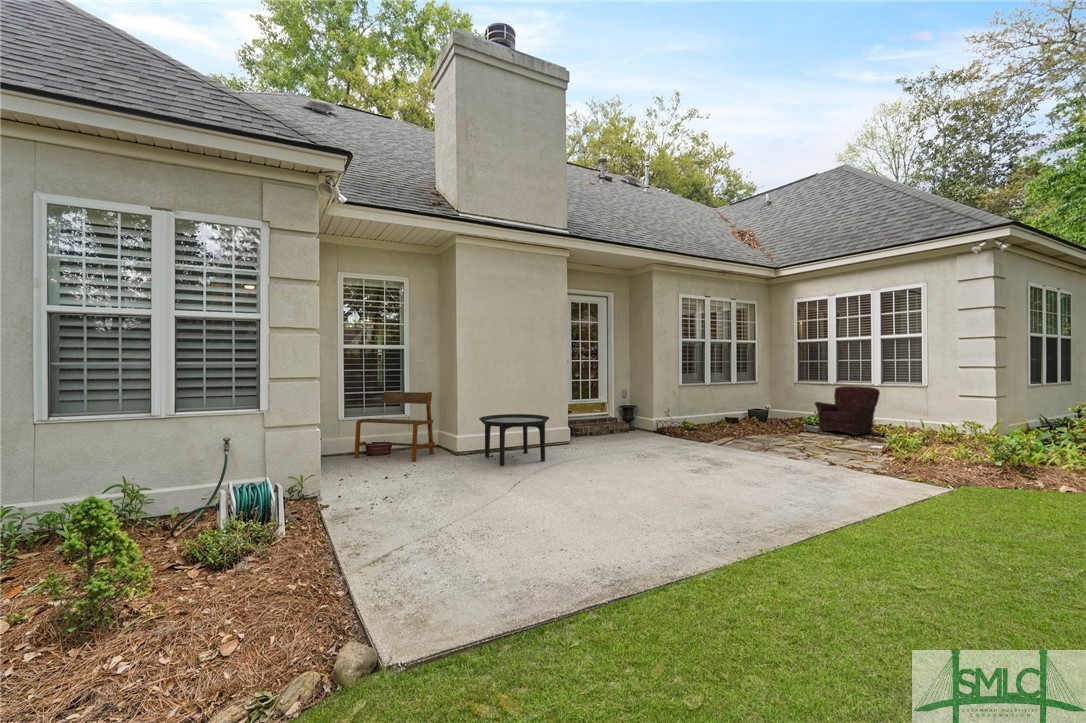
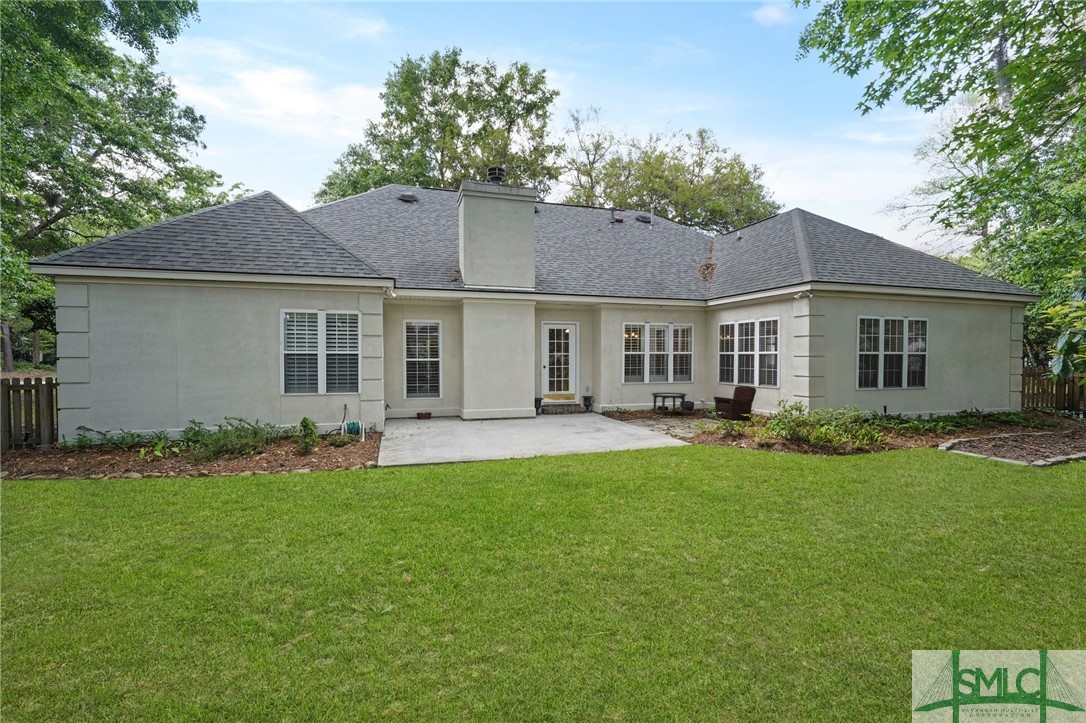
bench: present [354,392,435,462] -> none [411,385,453,423]
round table: present [479,414,549,466] -> present [652,393,687,416]

